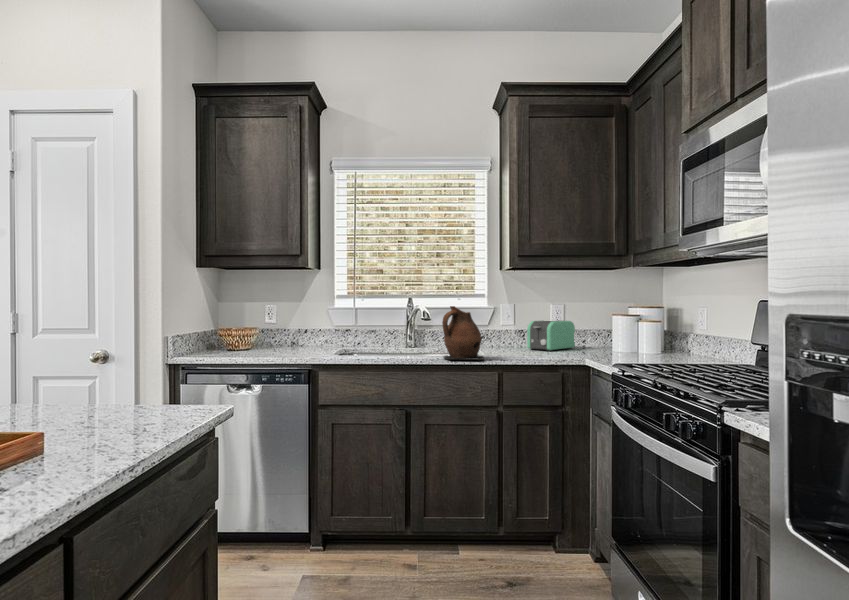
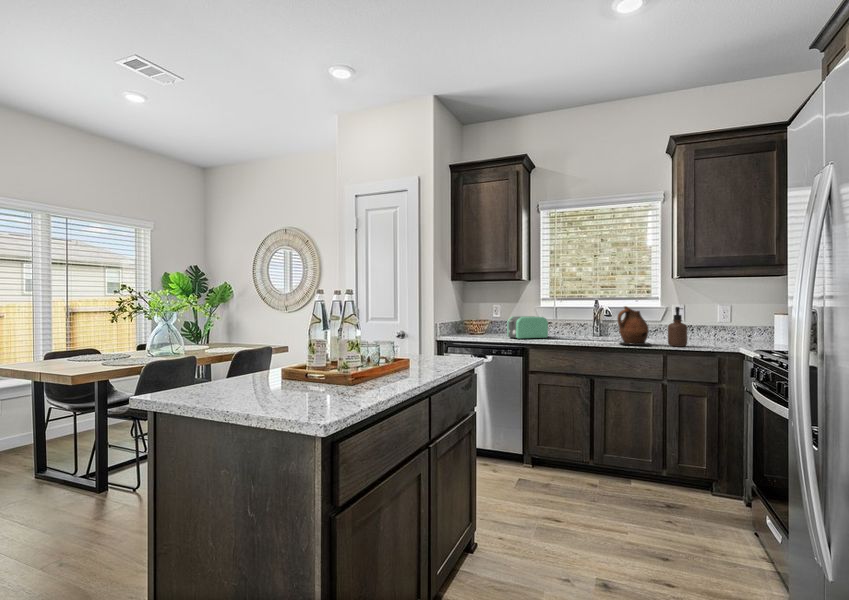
soap dispenser: none [504,306,528,360] -> present [668,307,687,347]
toaster: present [527,320,575,351] -> present [507,316,548,339]

